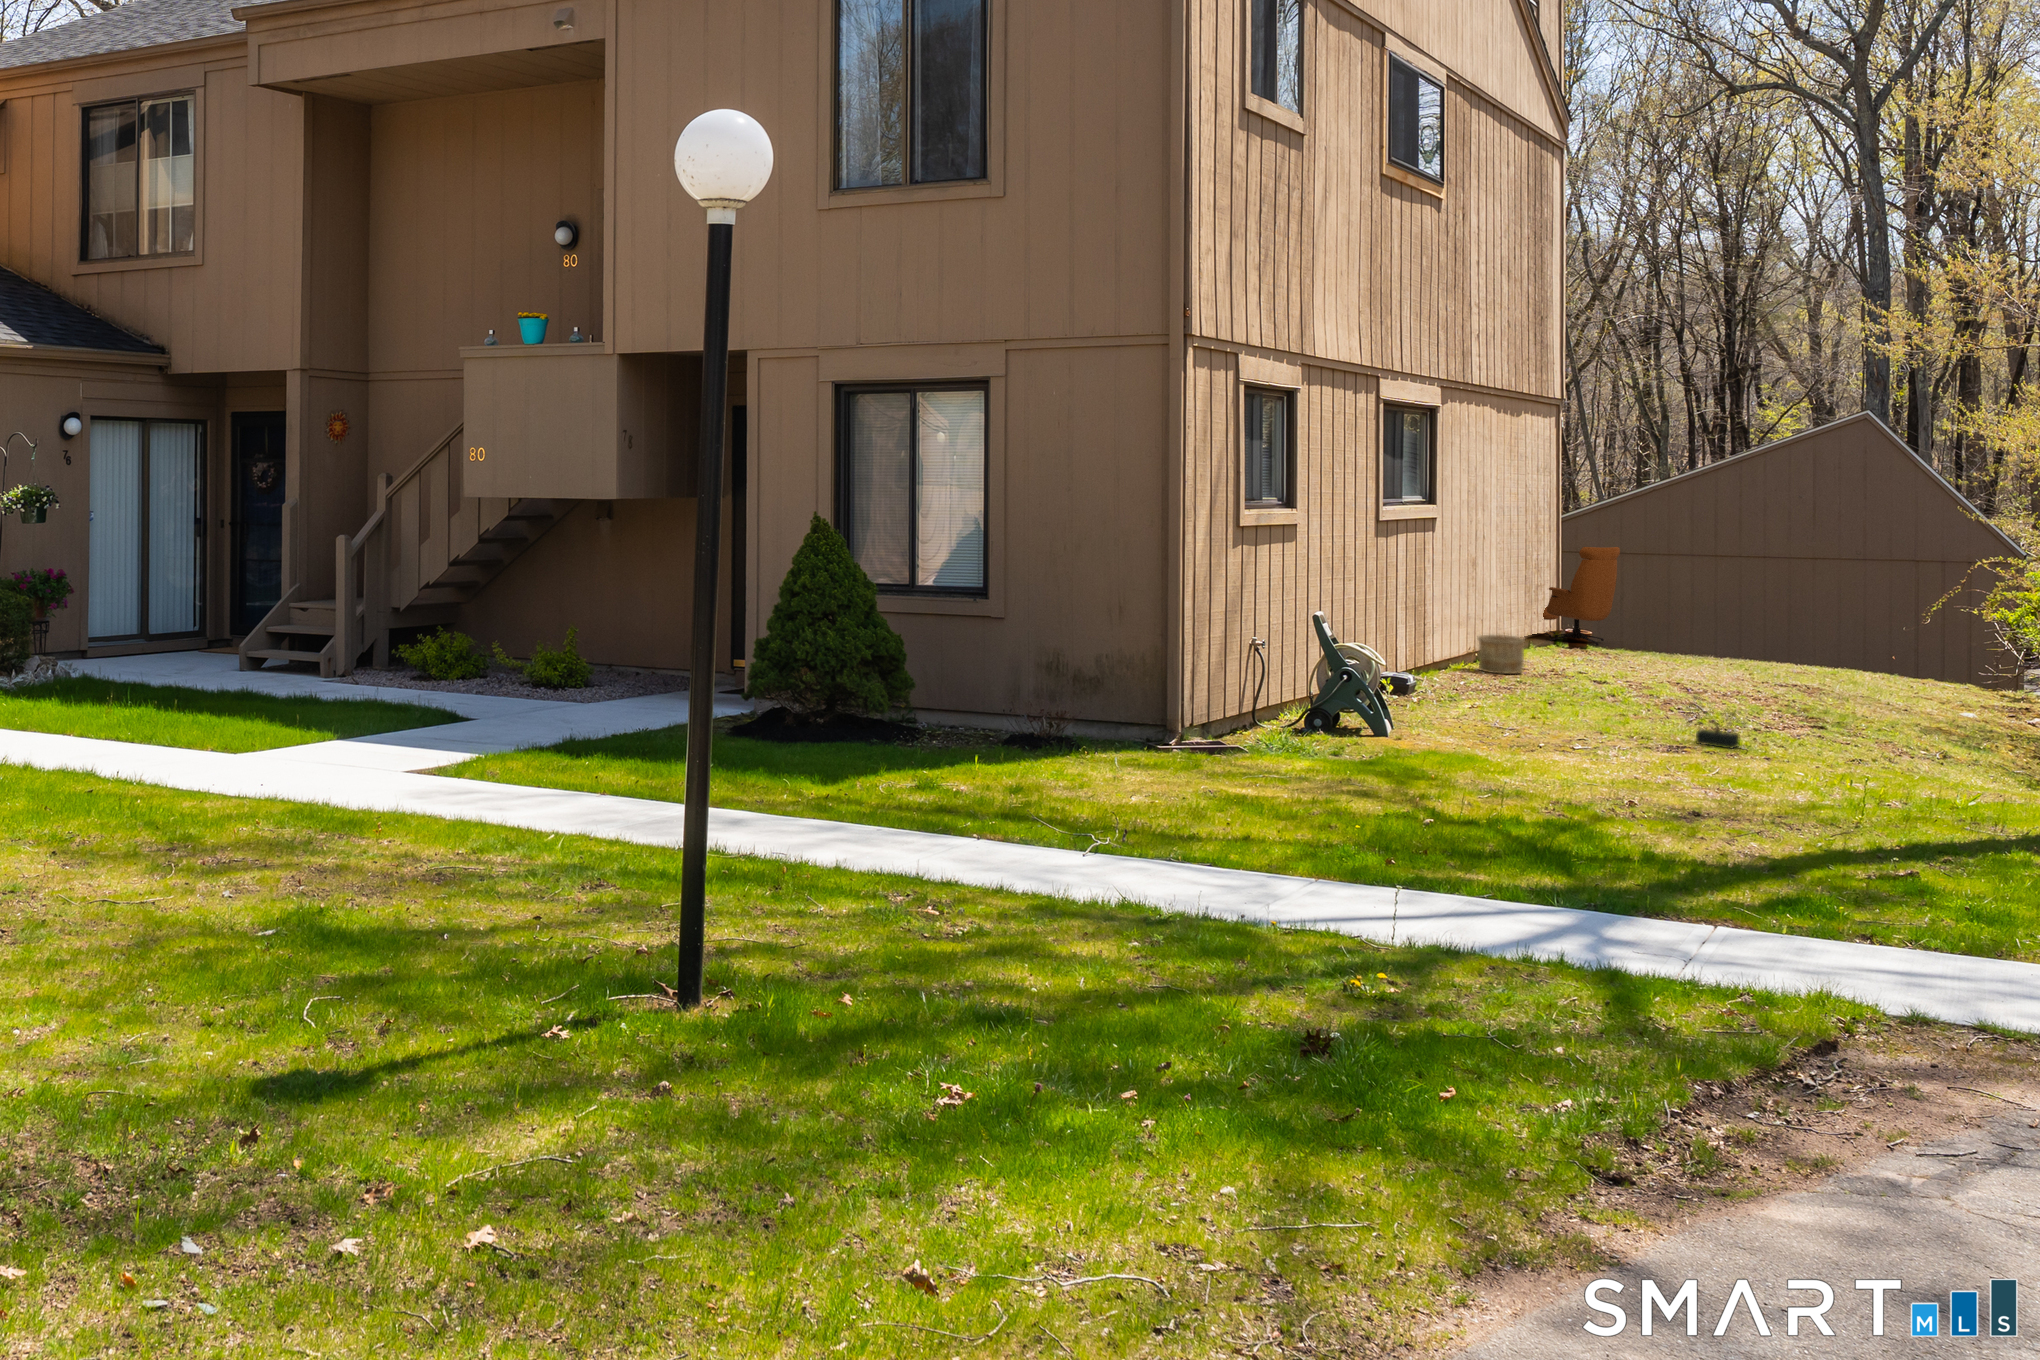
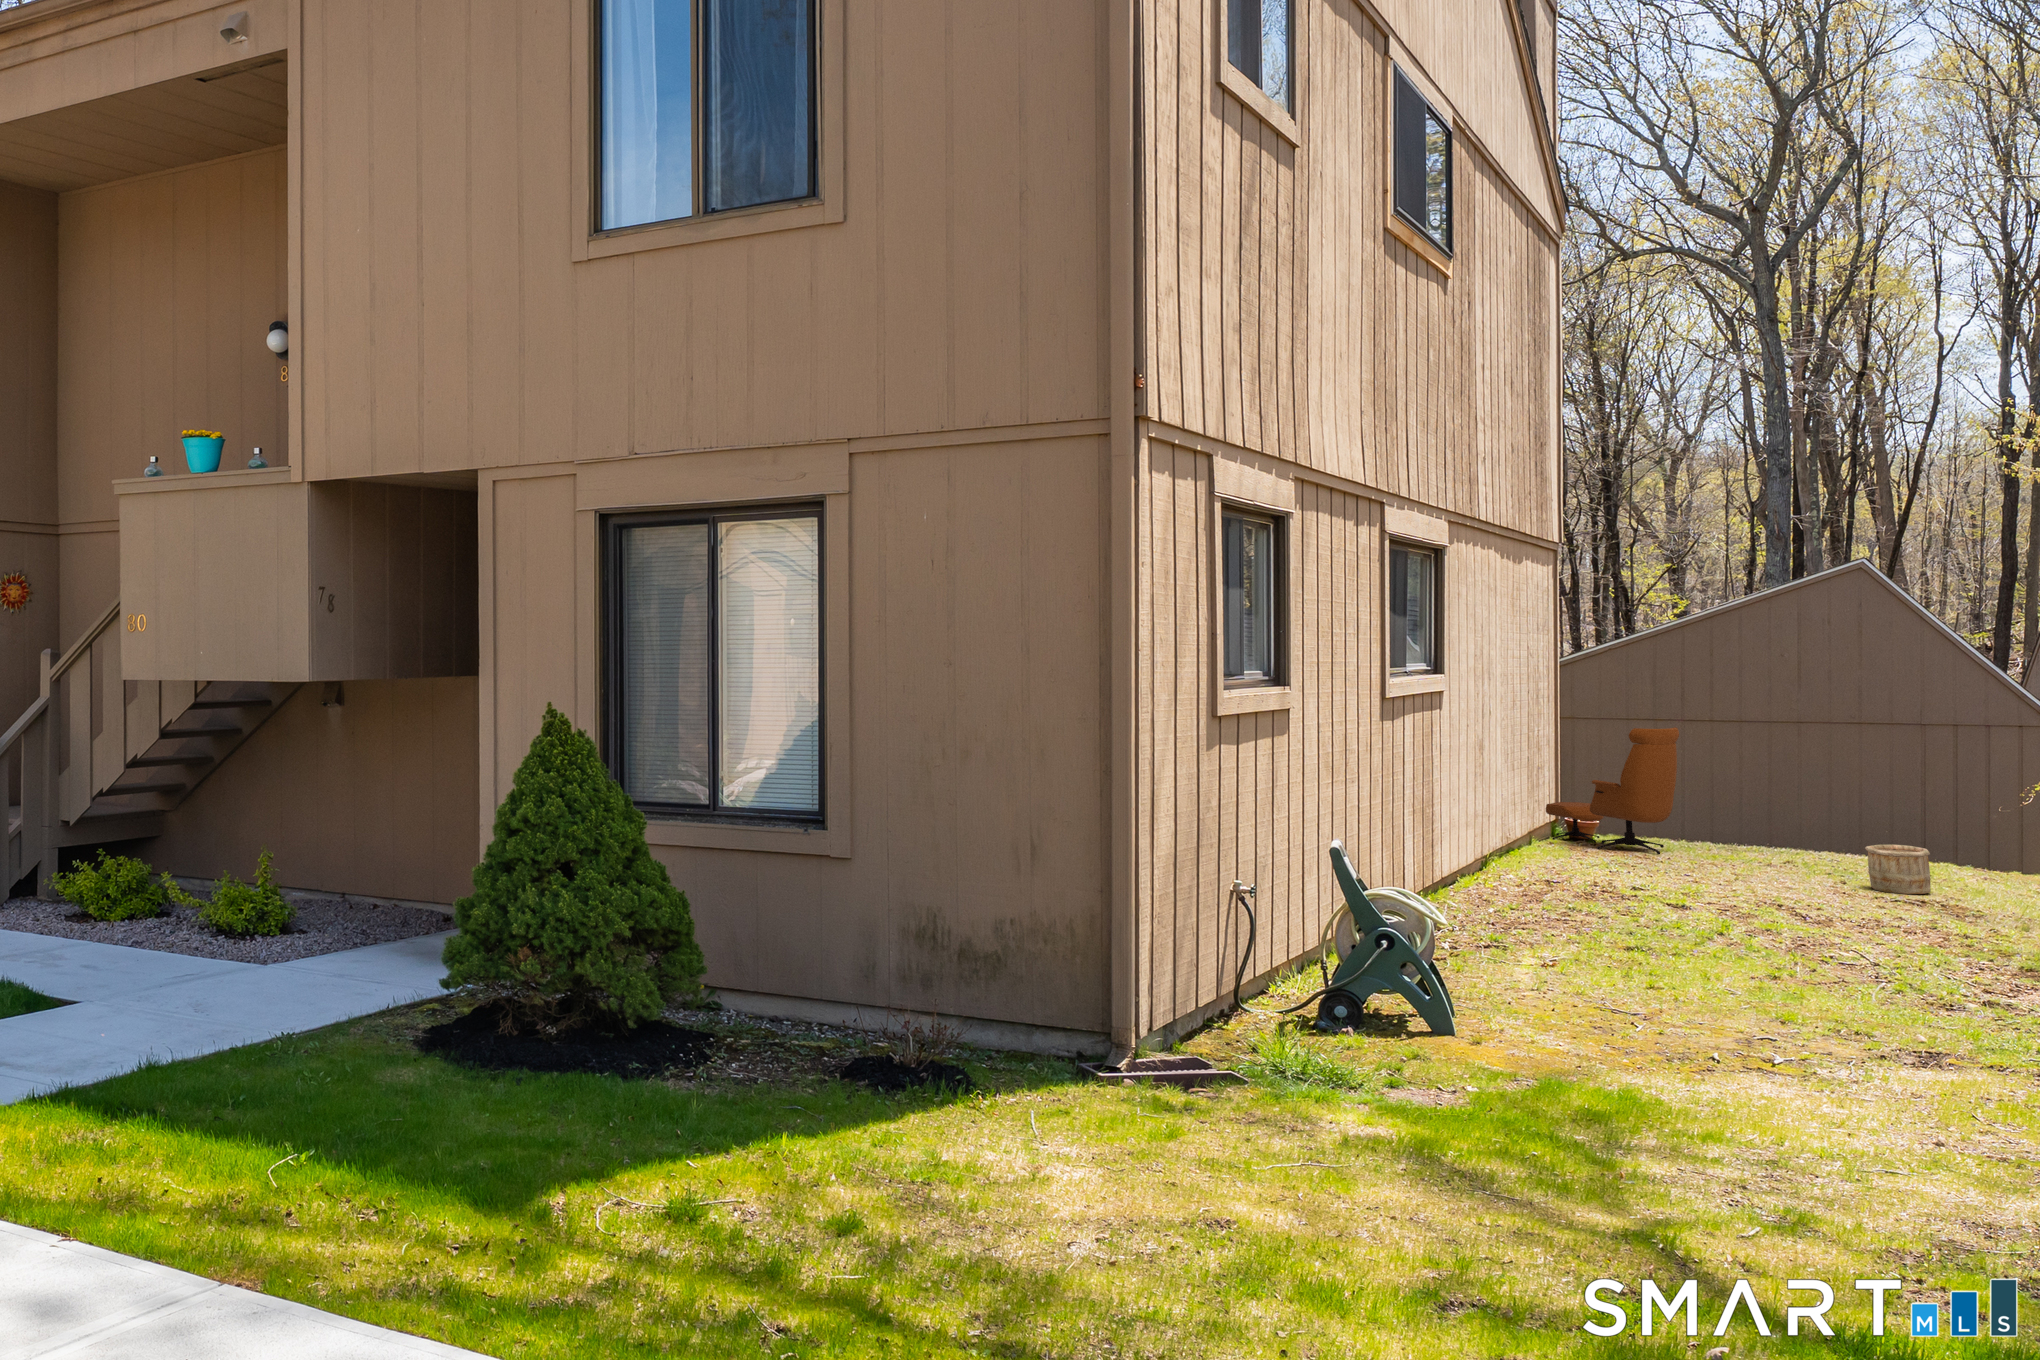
wooden bucket: present [1478,635,1524,674] -> present [1865,845,1931,894]
decorative plant: present [1686,696,1746,749] -> none [1868,950,1967,1033]

